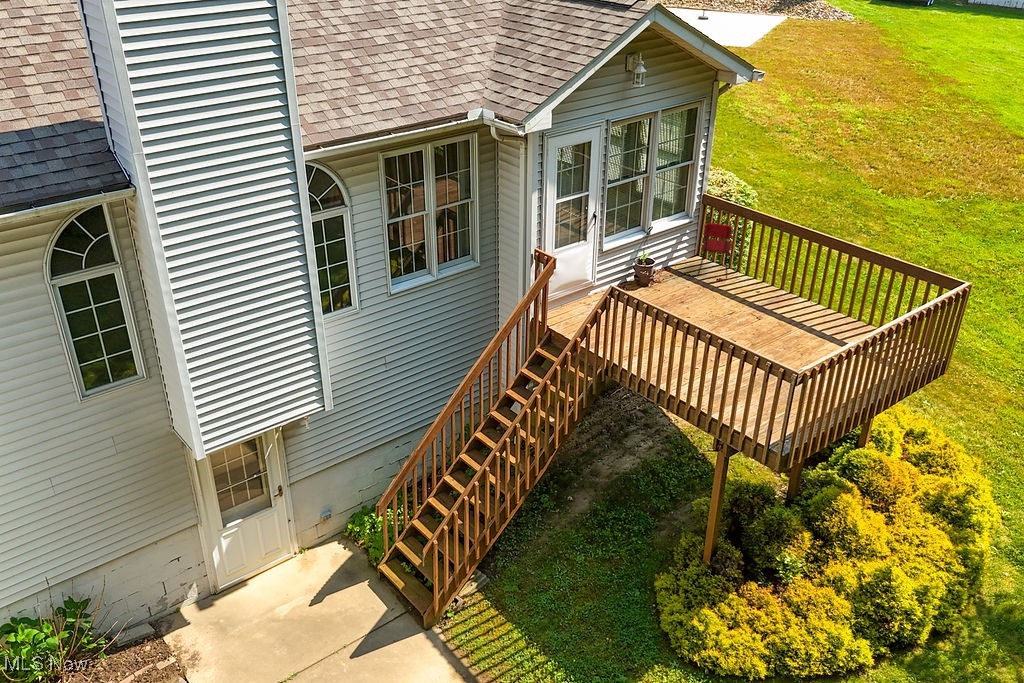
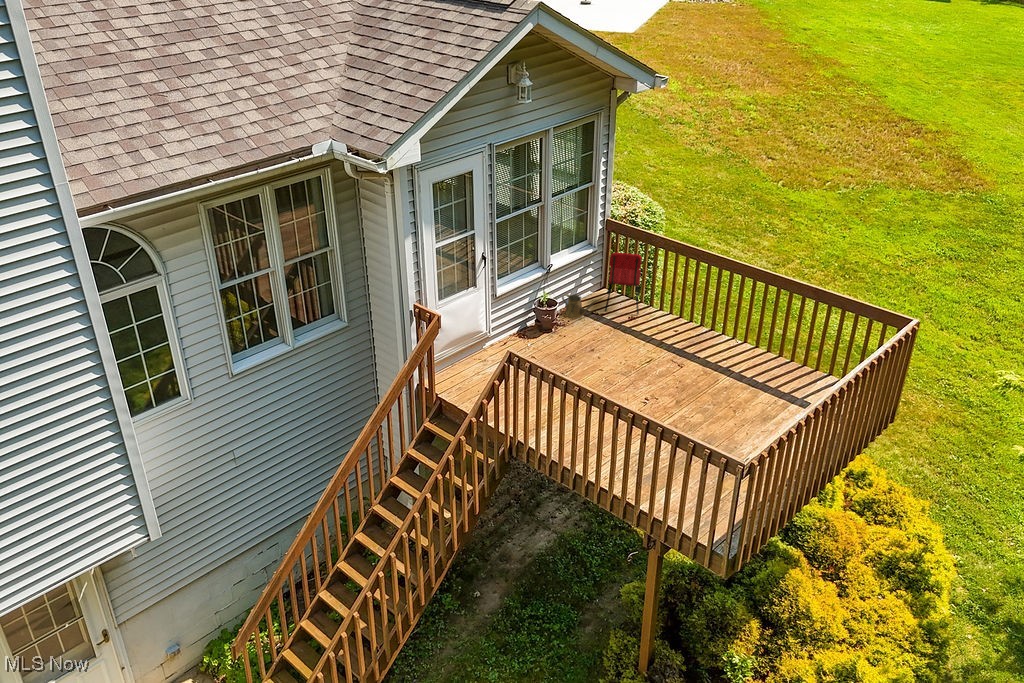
watering can: none [660,257,692,279] -> present [562,294,598,319]

